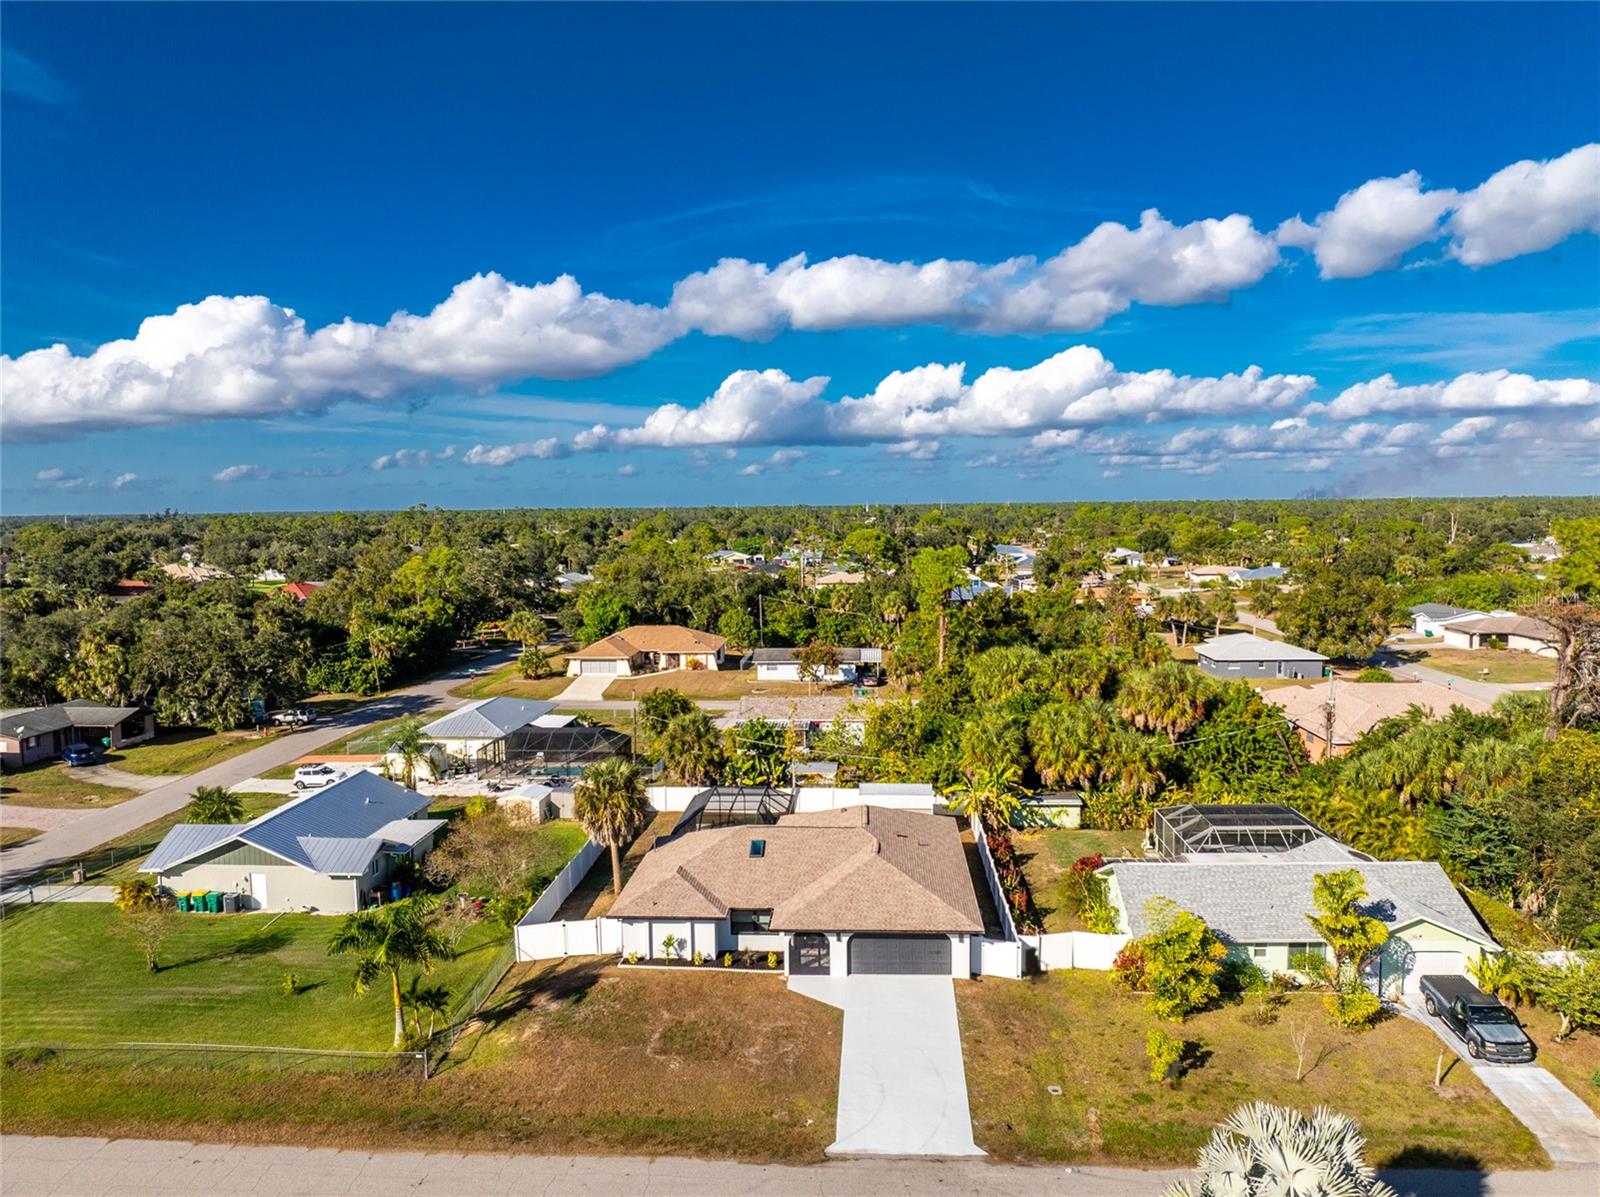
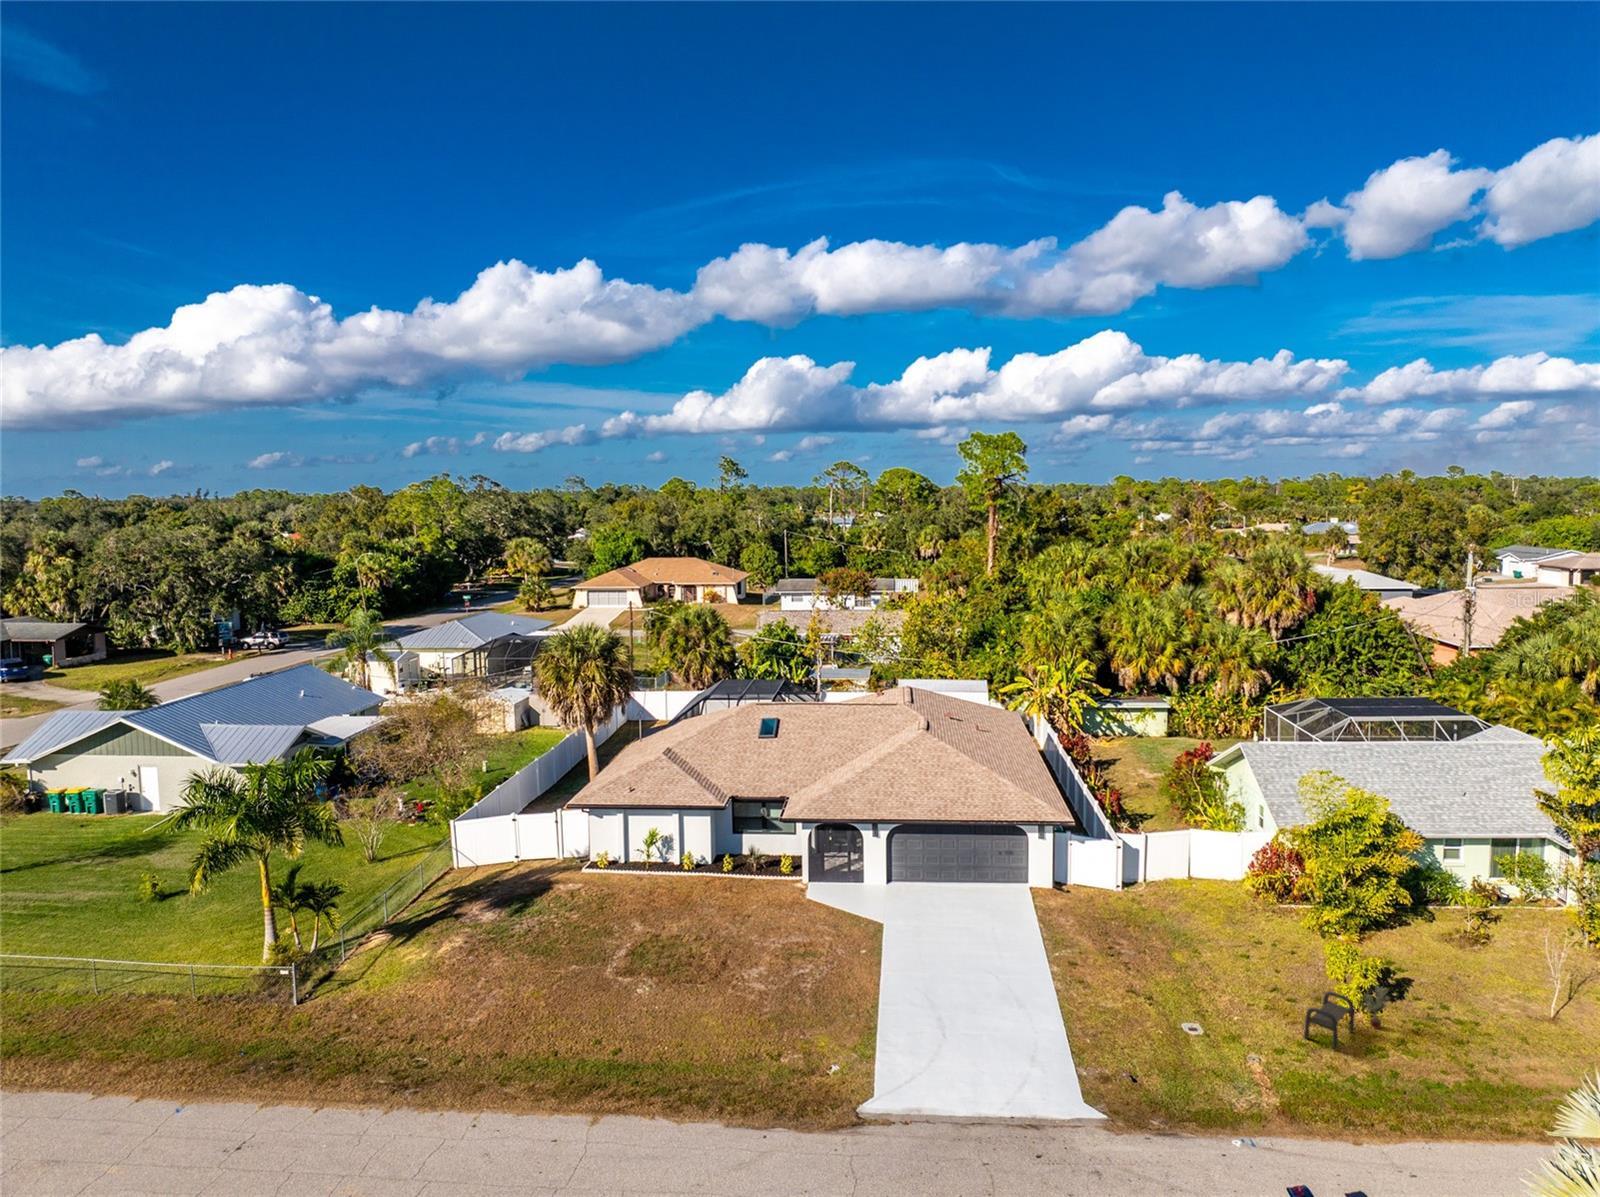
lounge chair: present [1025,948,1048,980] -> none [1122,847,1161,897]
bench: none [1123,1064,1157,1105] -> present [1304,992,1354,1050]

